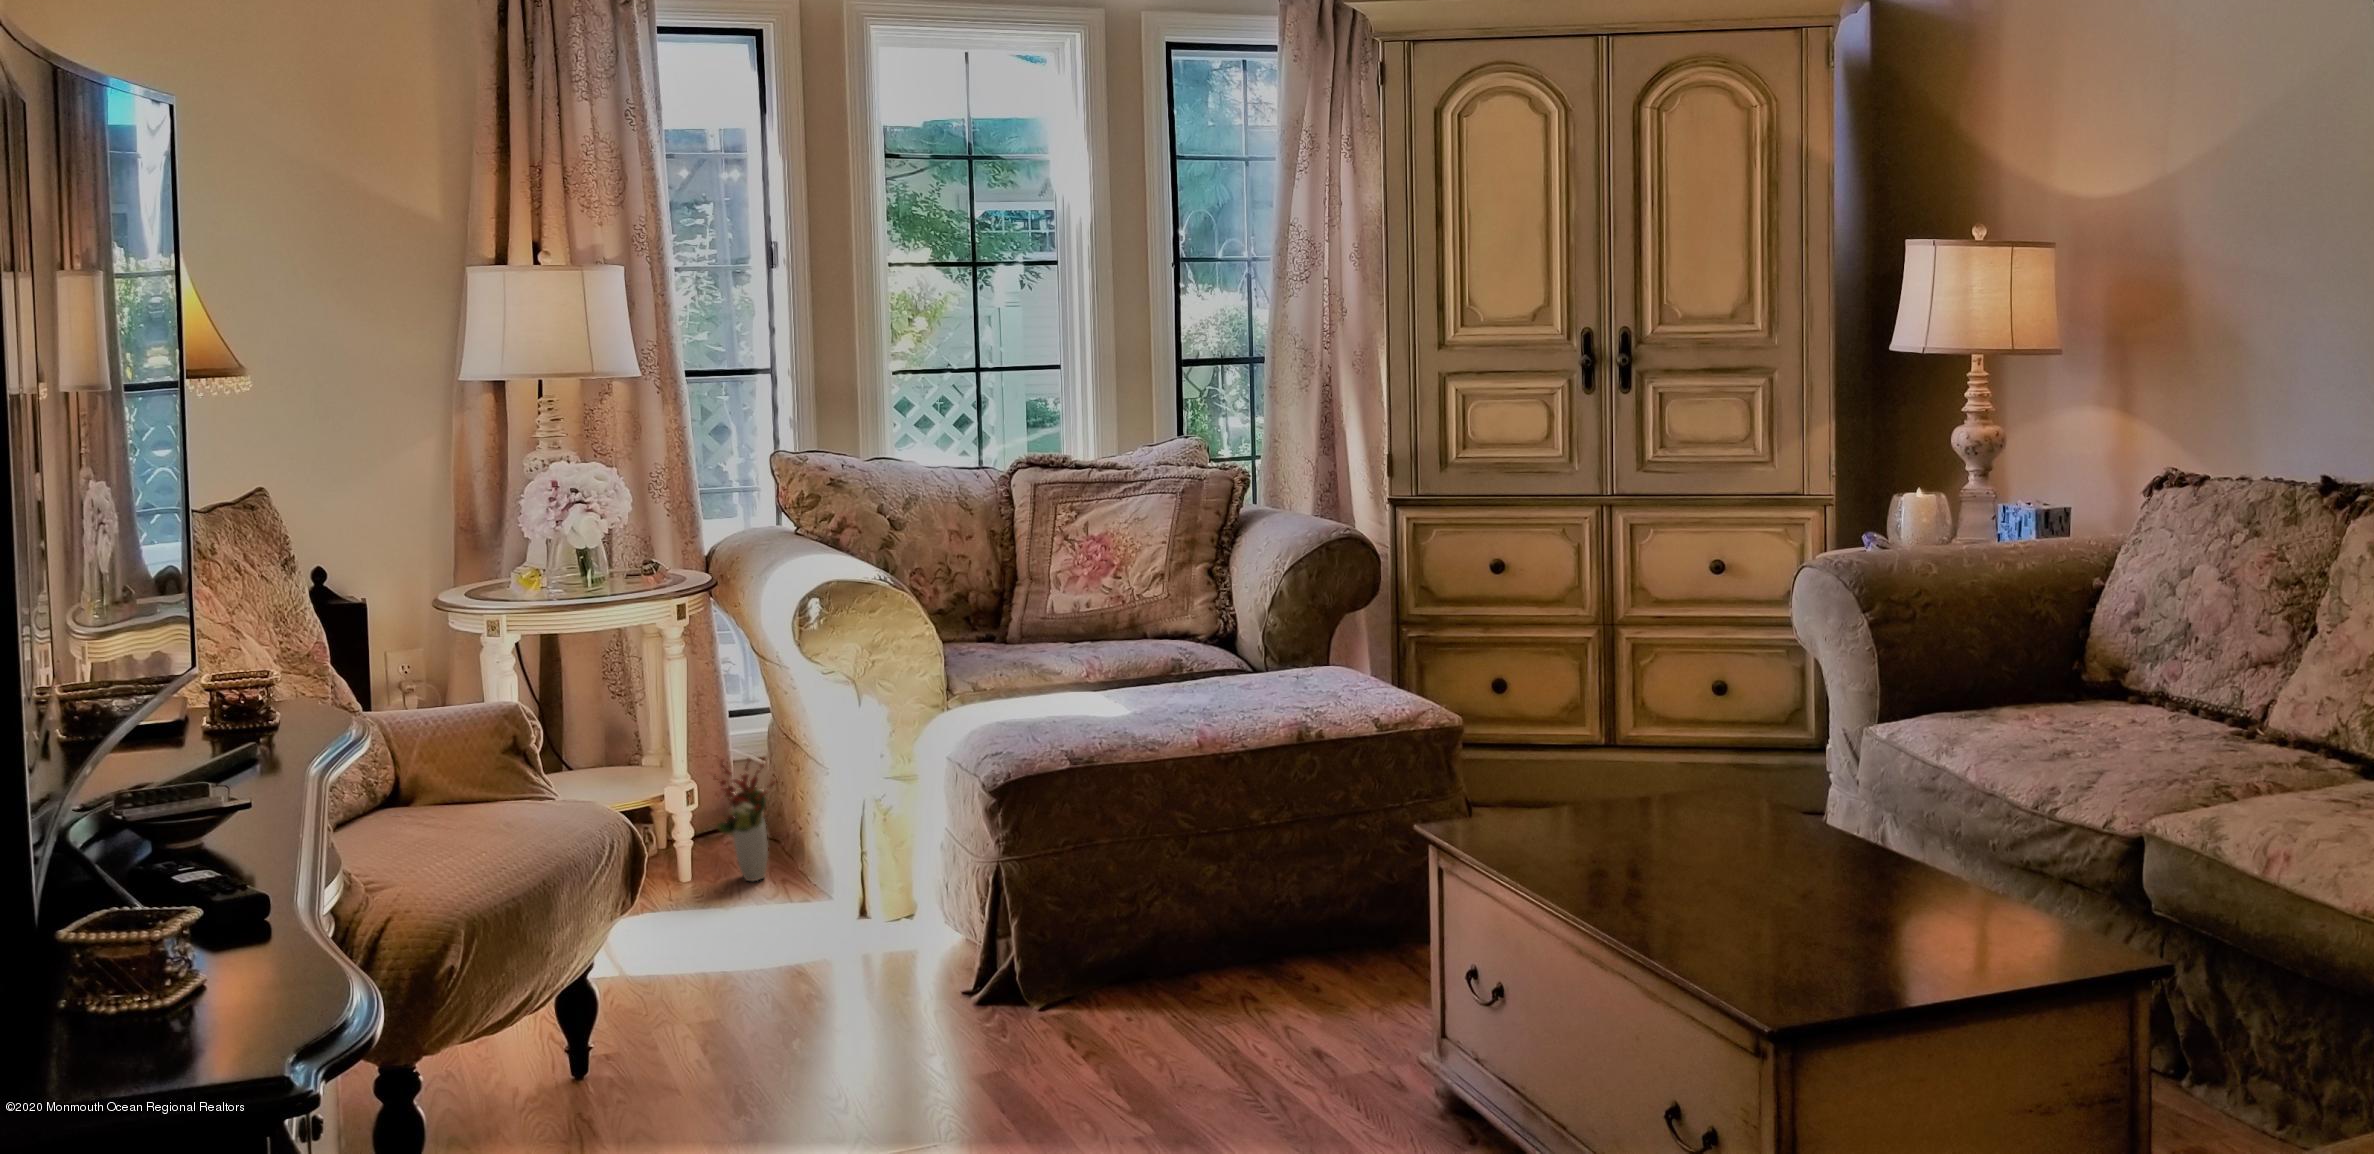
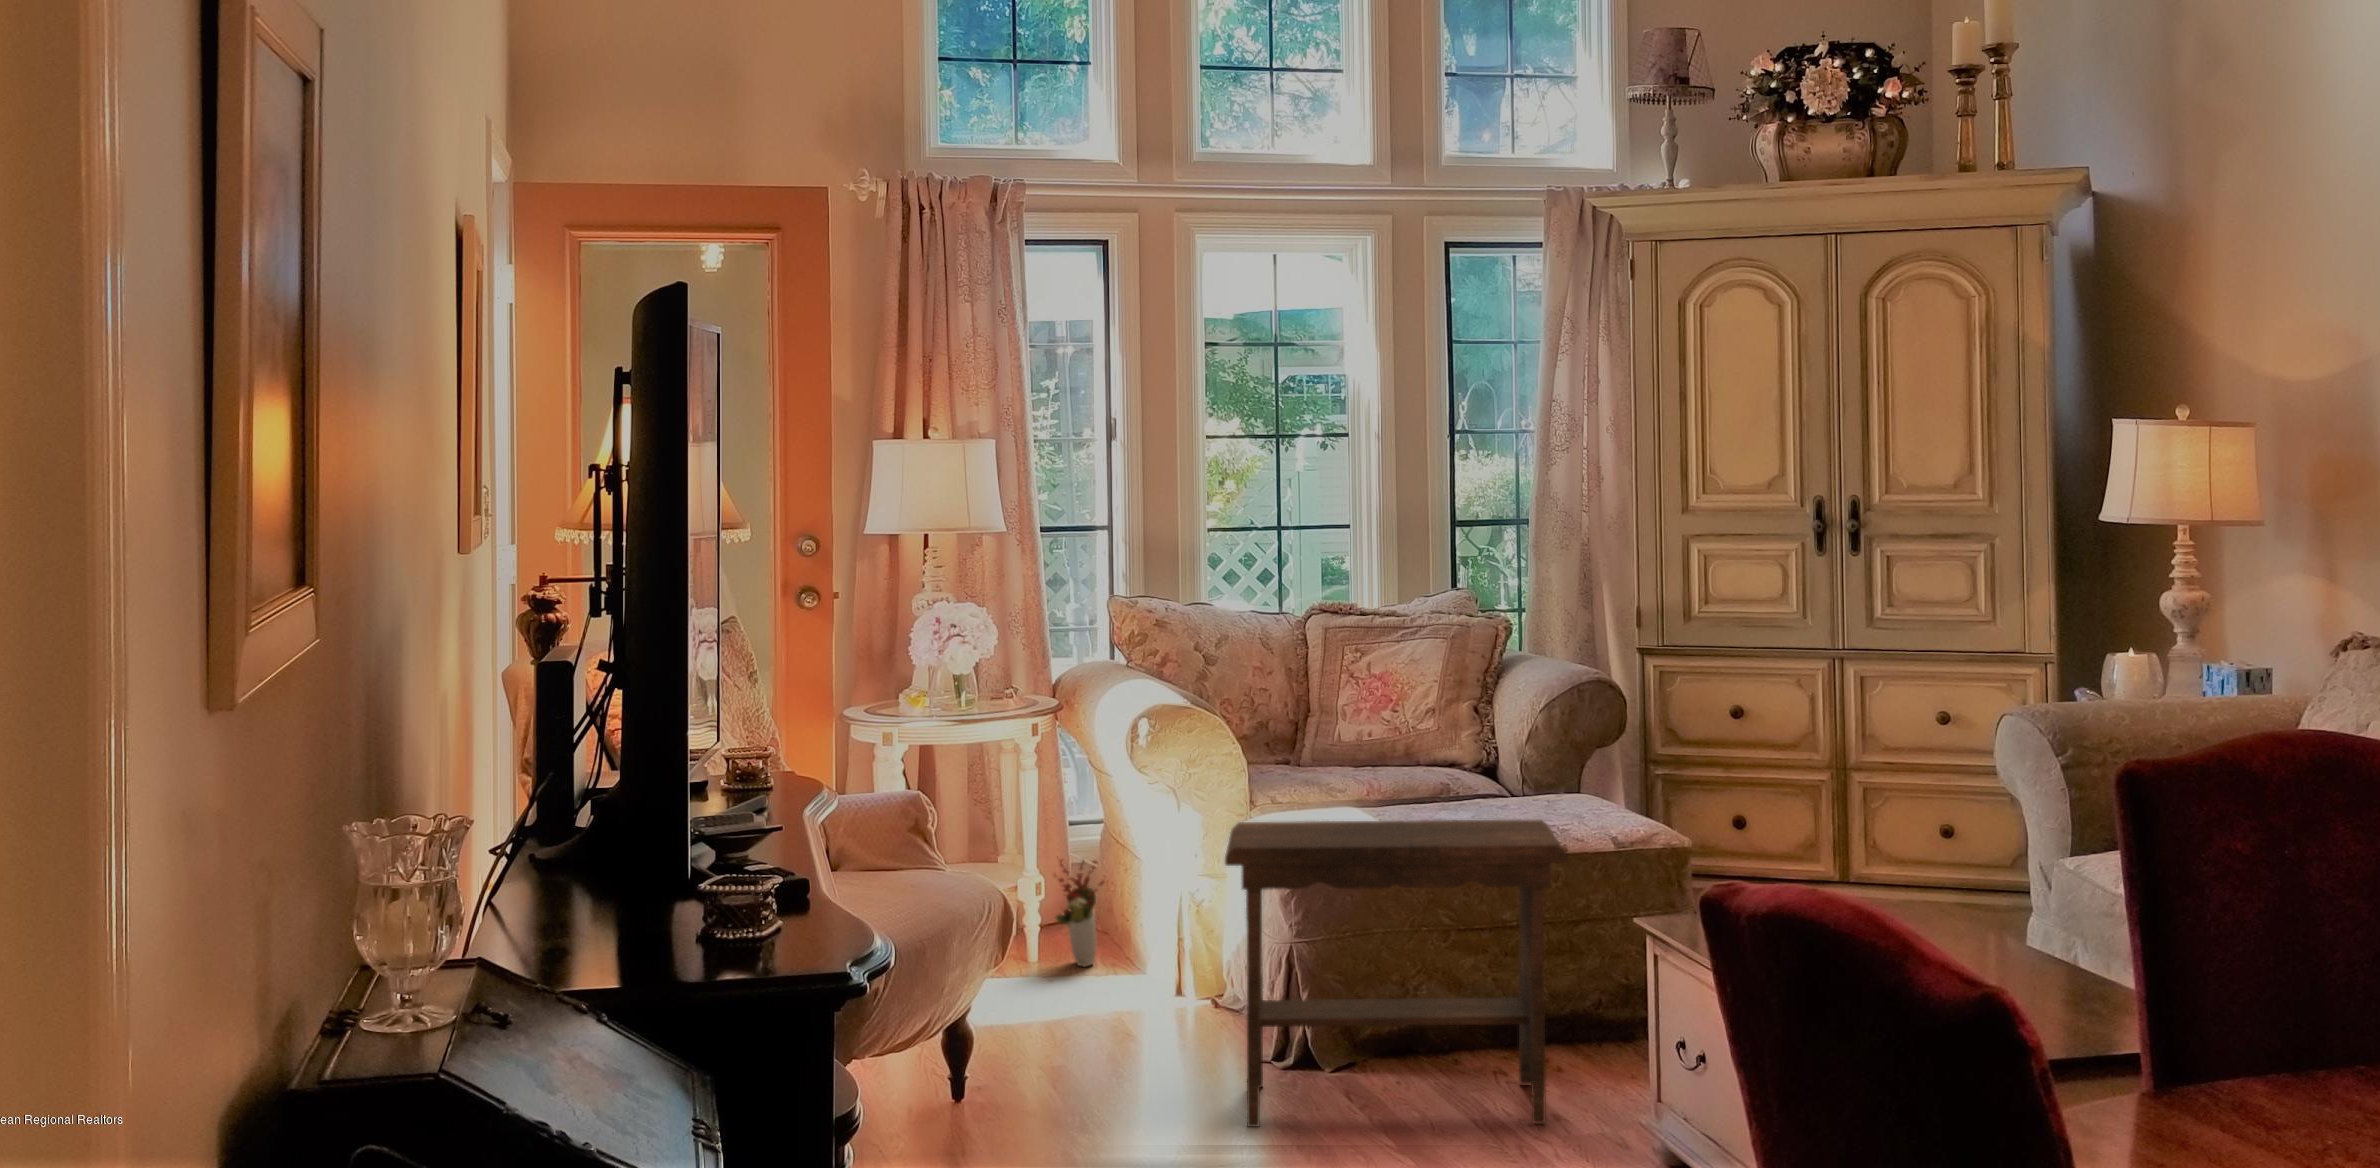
footstool: none [907,705,1327,1093] -> present [1225,819,1568,1127]

